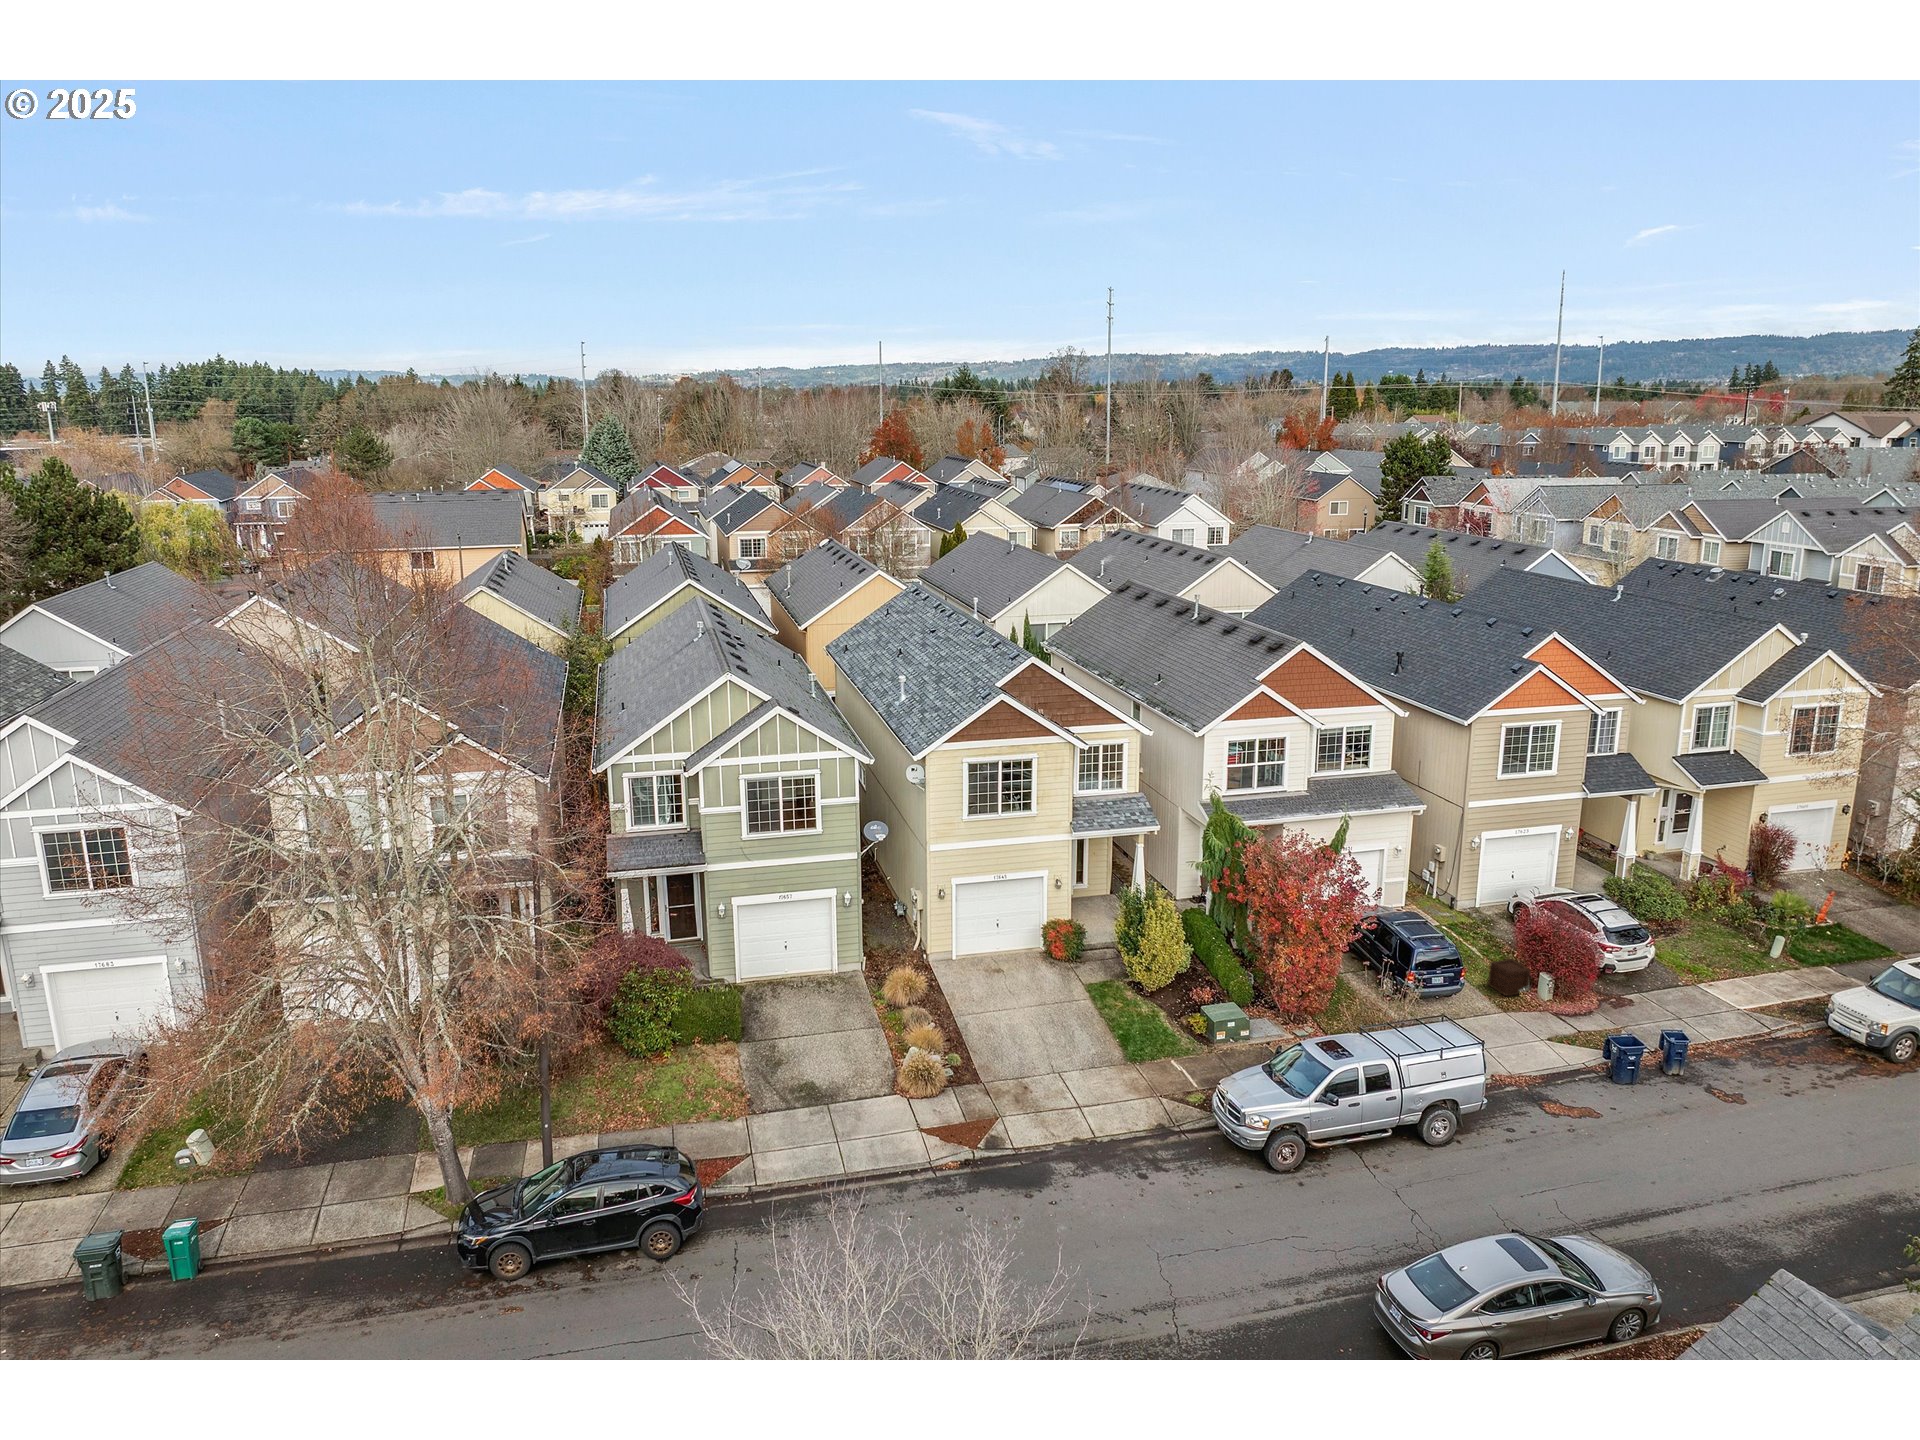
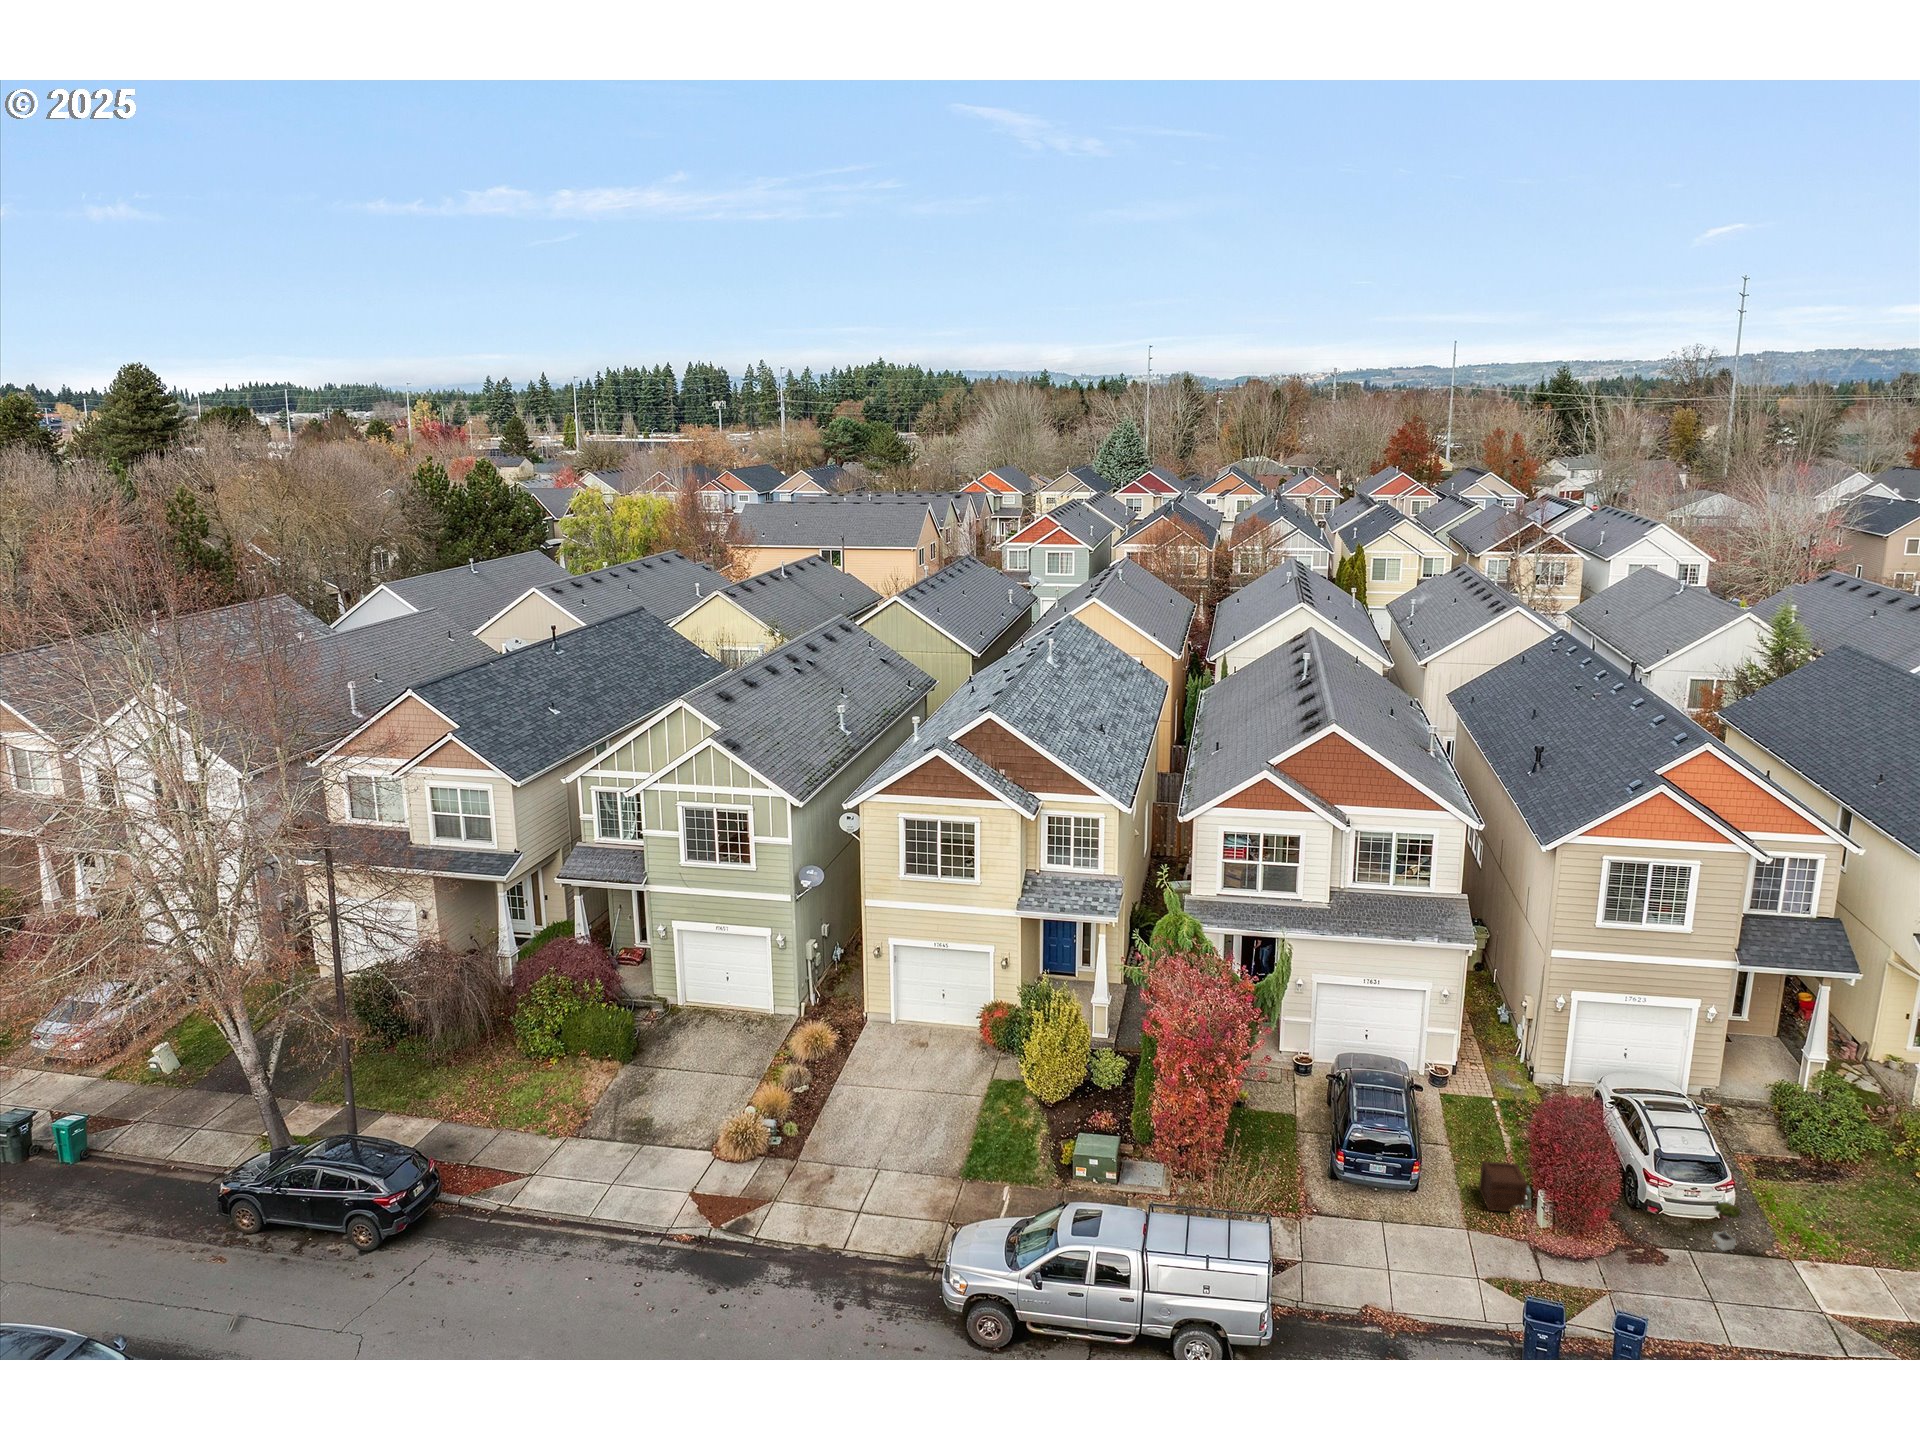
potted tree: none [1642,952,1662,988] -> present [1713,1202,1740,1251]

